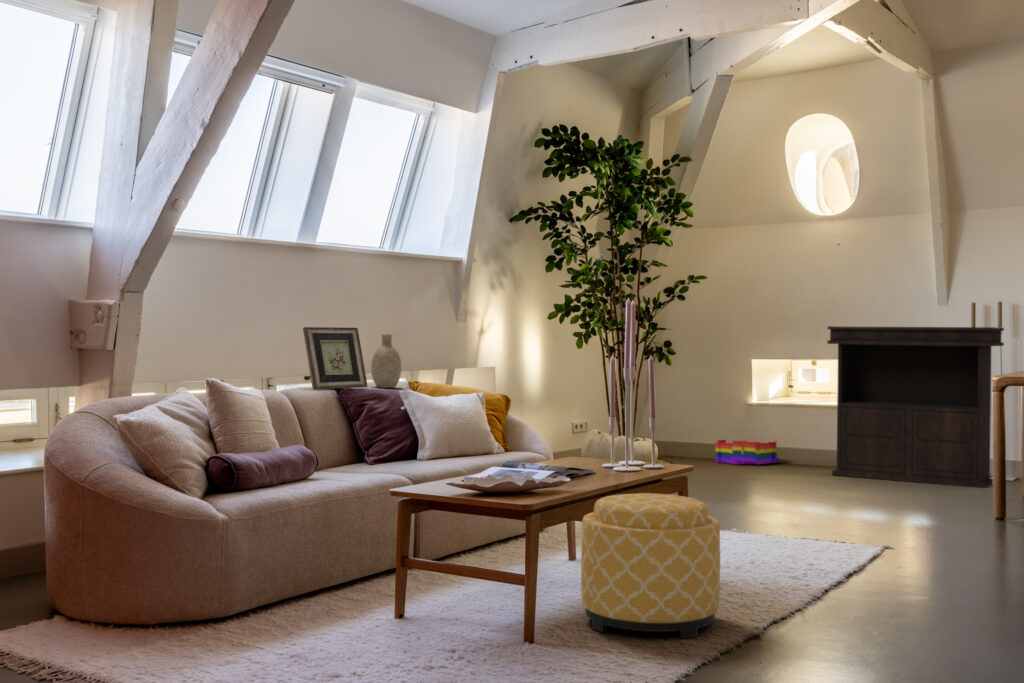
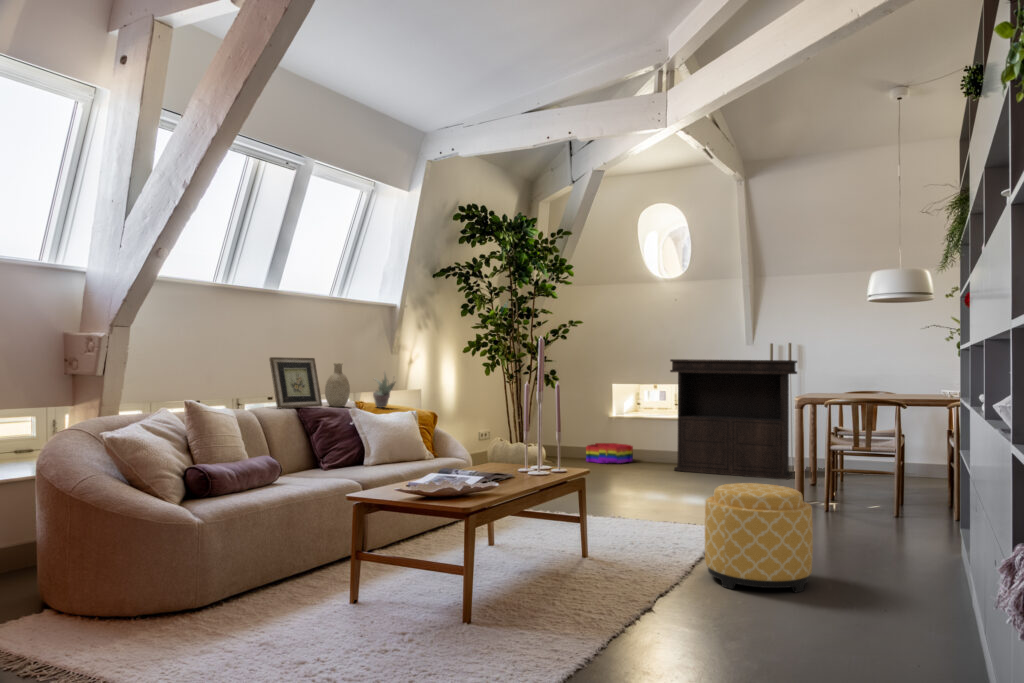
succulent plant: none [429,343,459,389] -> present [373,373,395,408]
ottoman: present [581,493,720,639] -> present [705,483,813,592]

